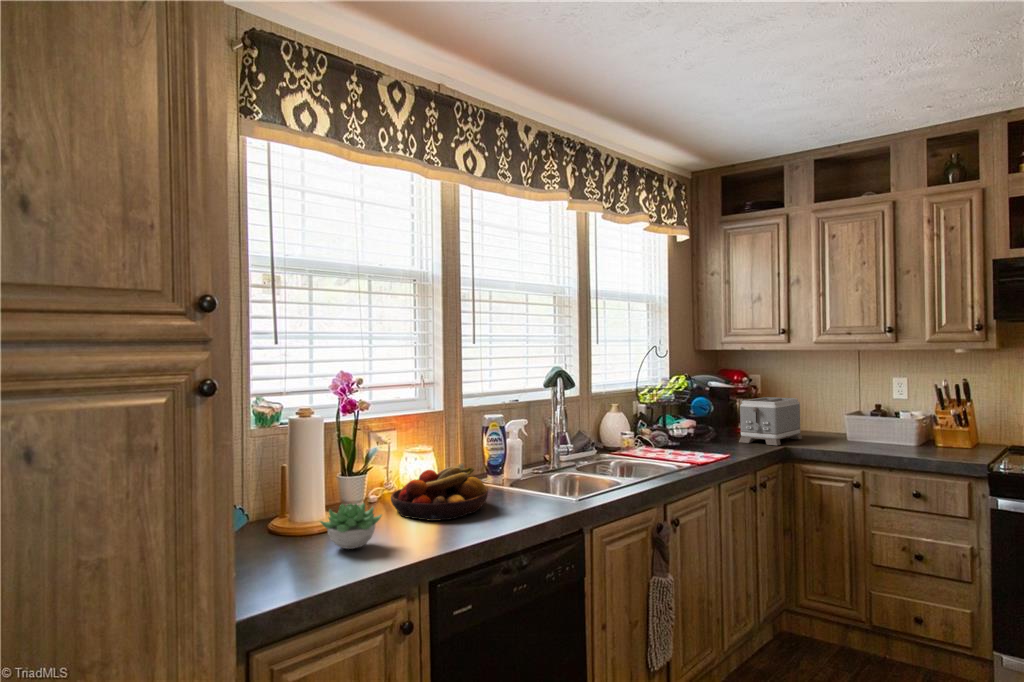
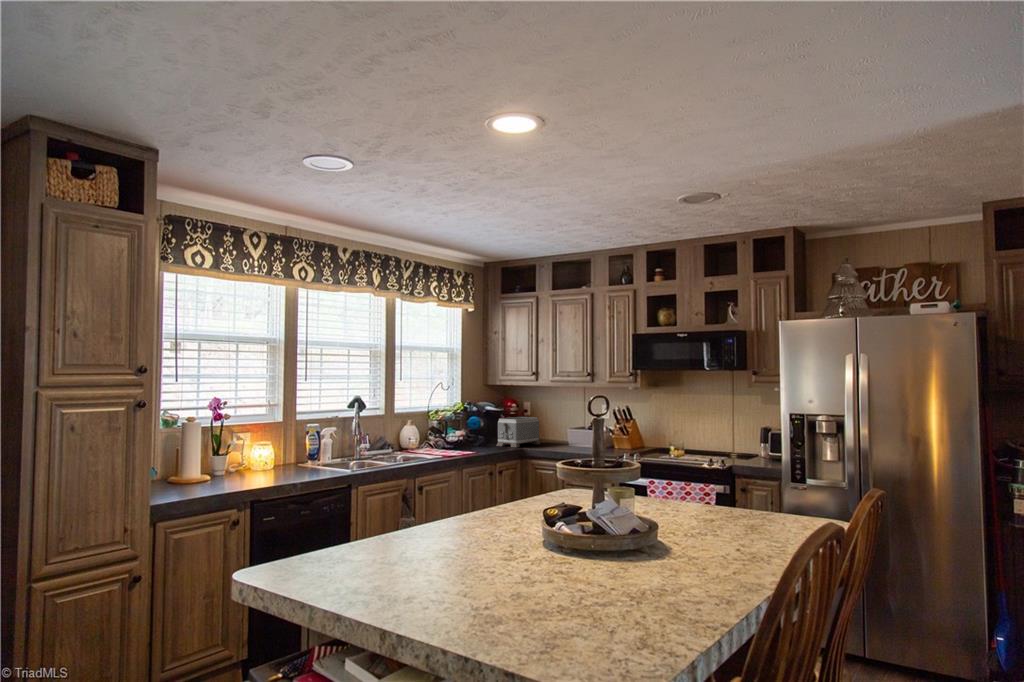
fruit bowl: present [391,463,488,521] -> none [240,450,297,478]
succulent plant: present [320,503,382,549] -> none [193,465,228,487]

